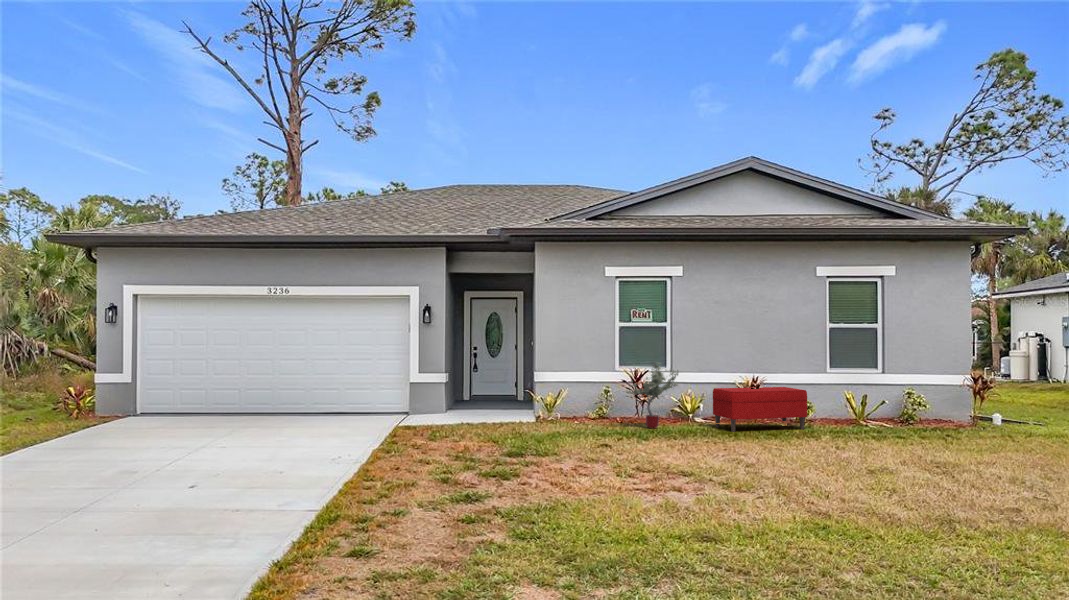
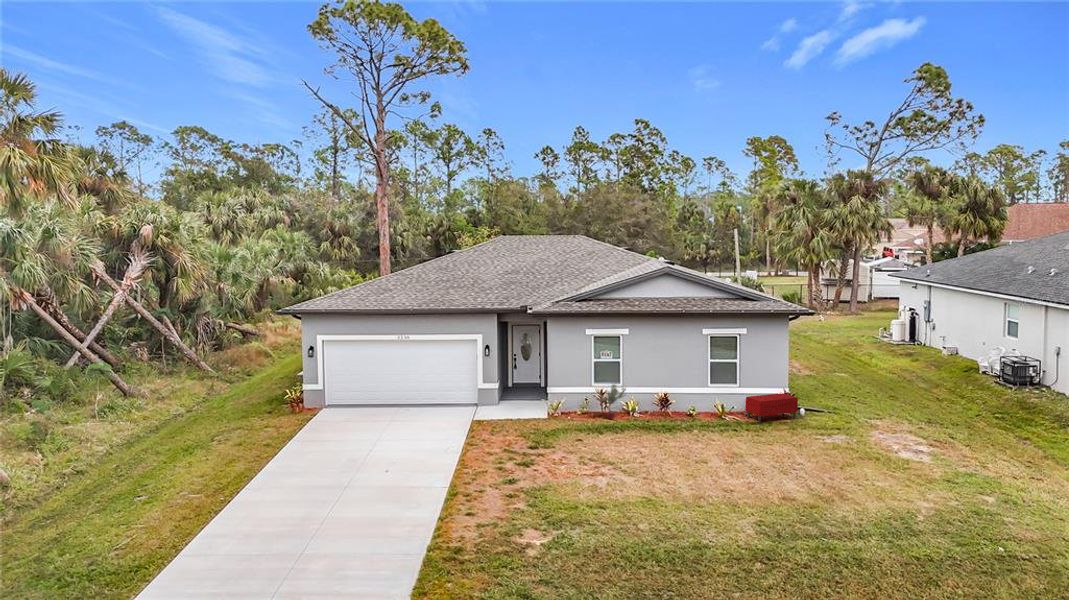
bench: present [713,387,807,432] -> present [746,393,798,423]

